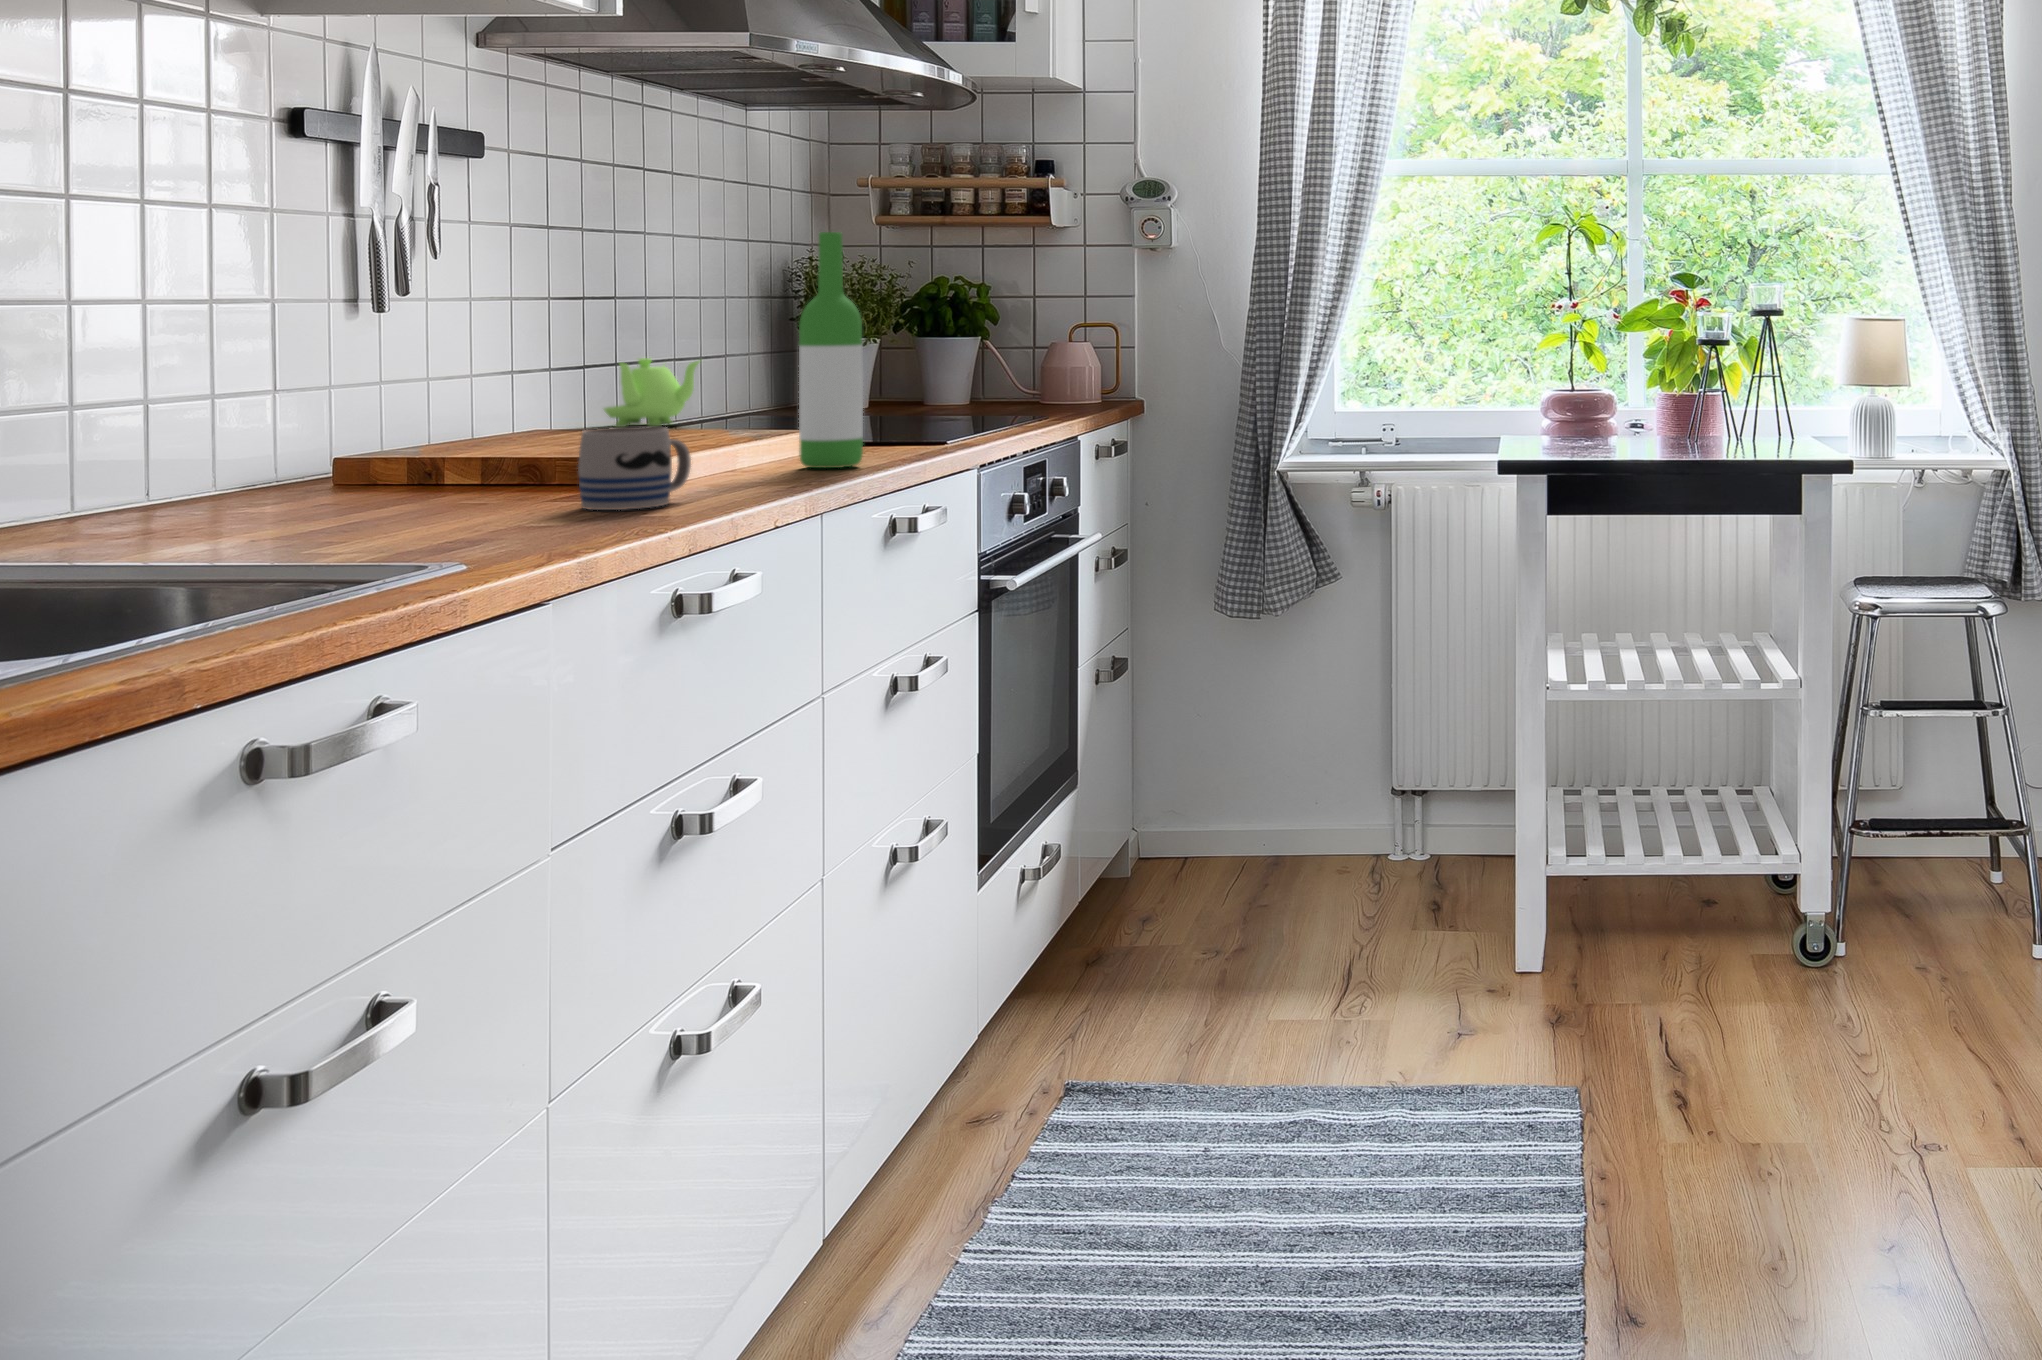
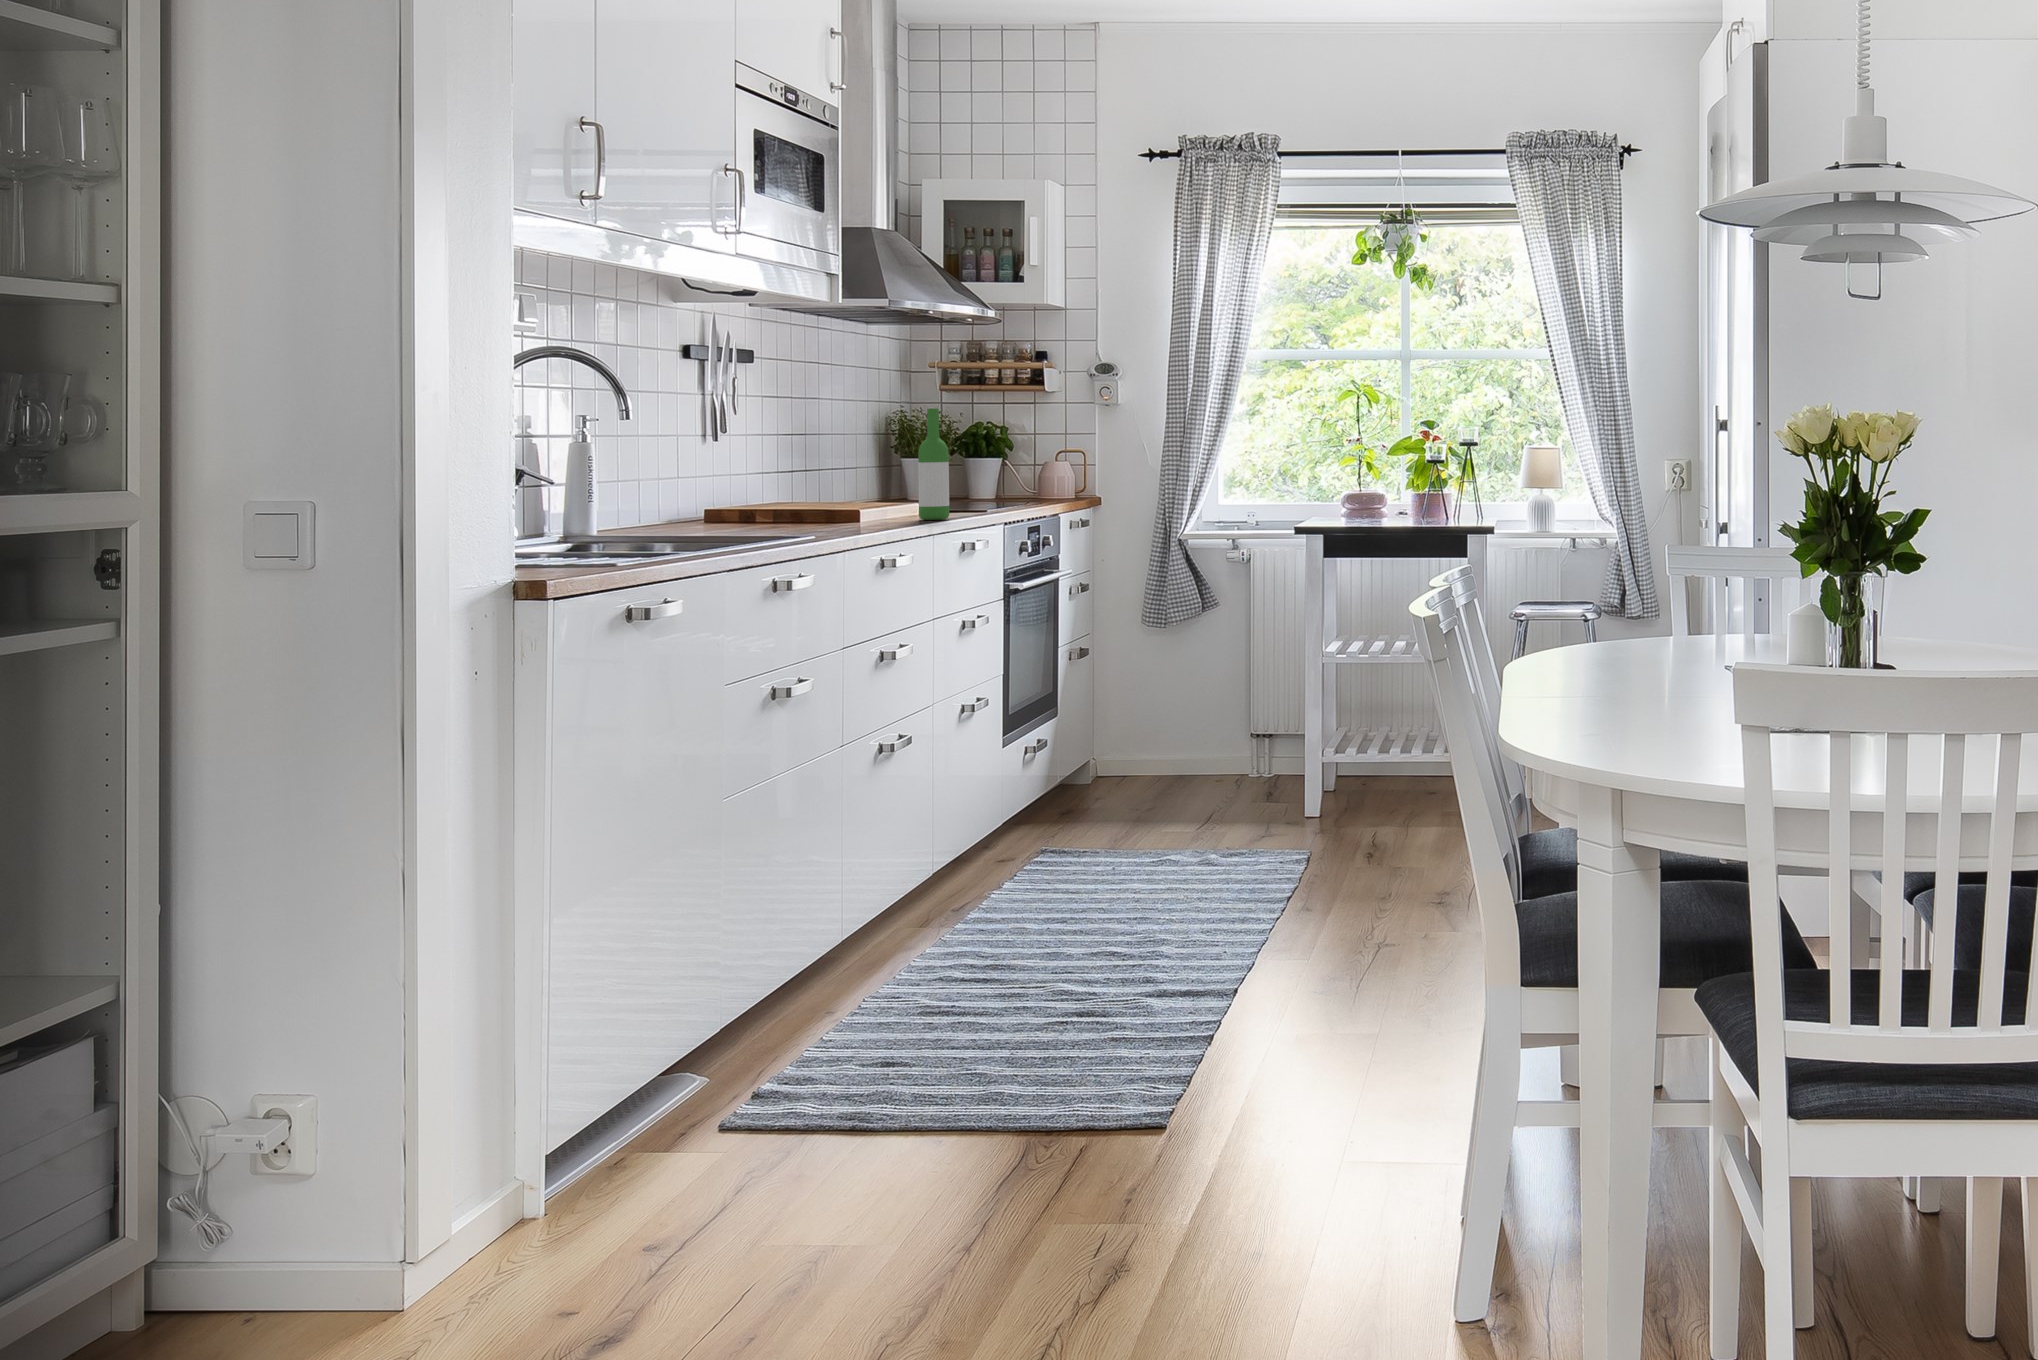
teapot: present [604,358,700,427] -> none [781,471,848,508]
mug: present [578,427,691,510] -> none [835,497,880,531]

